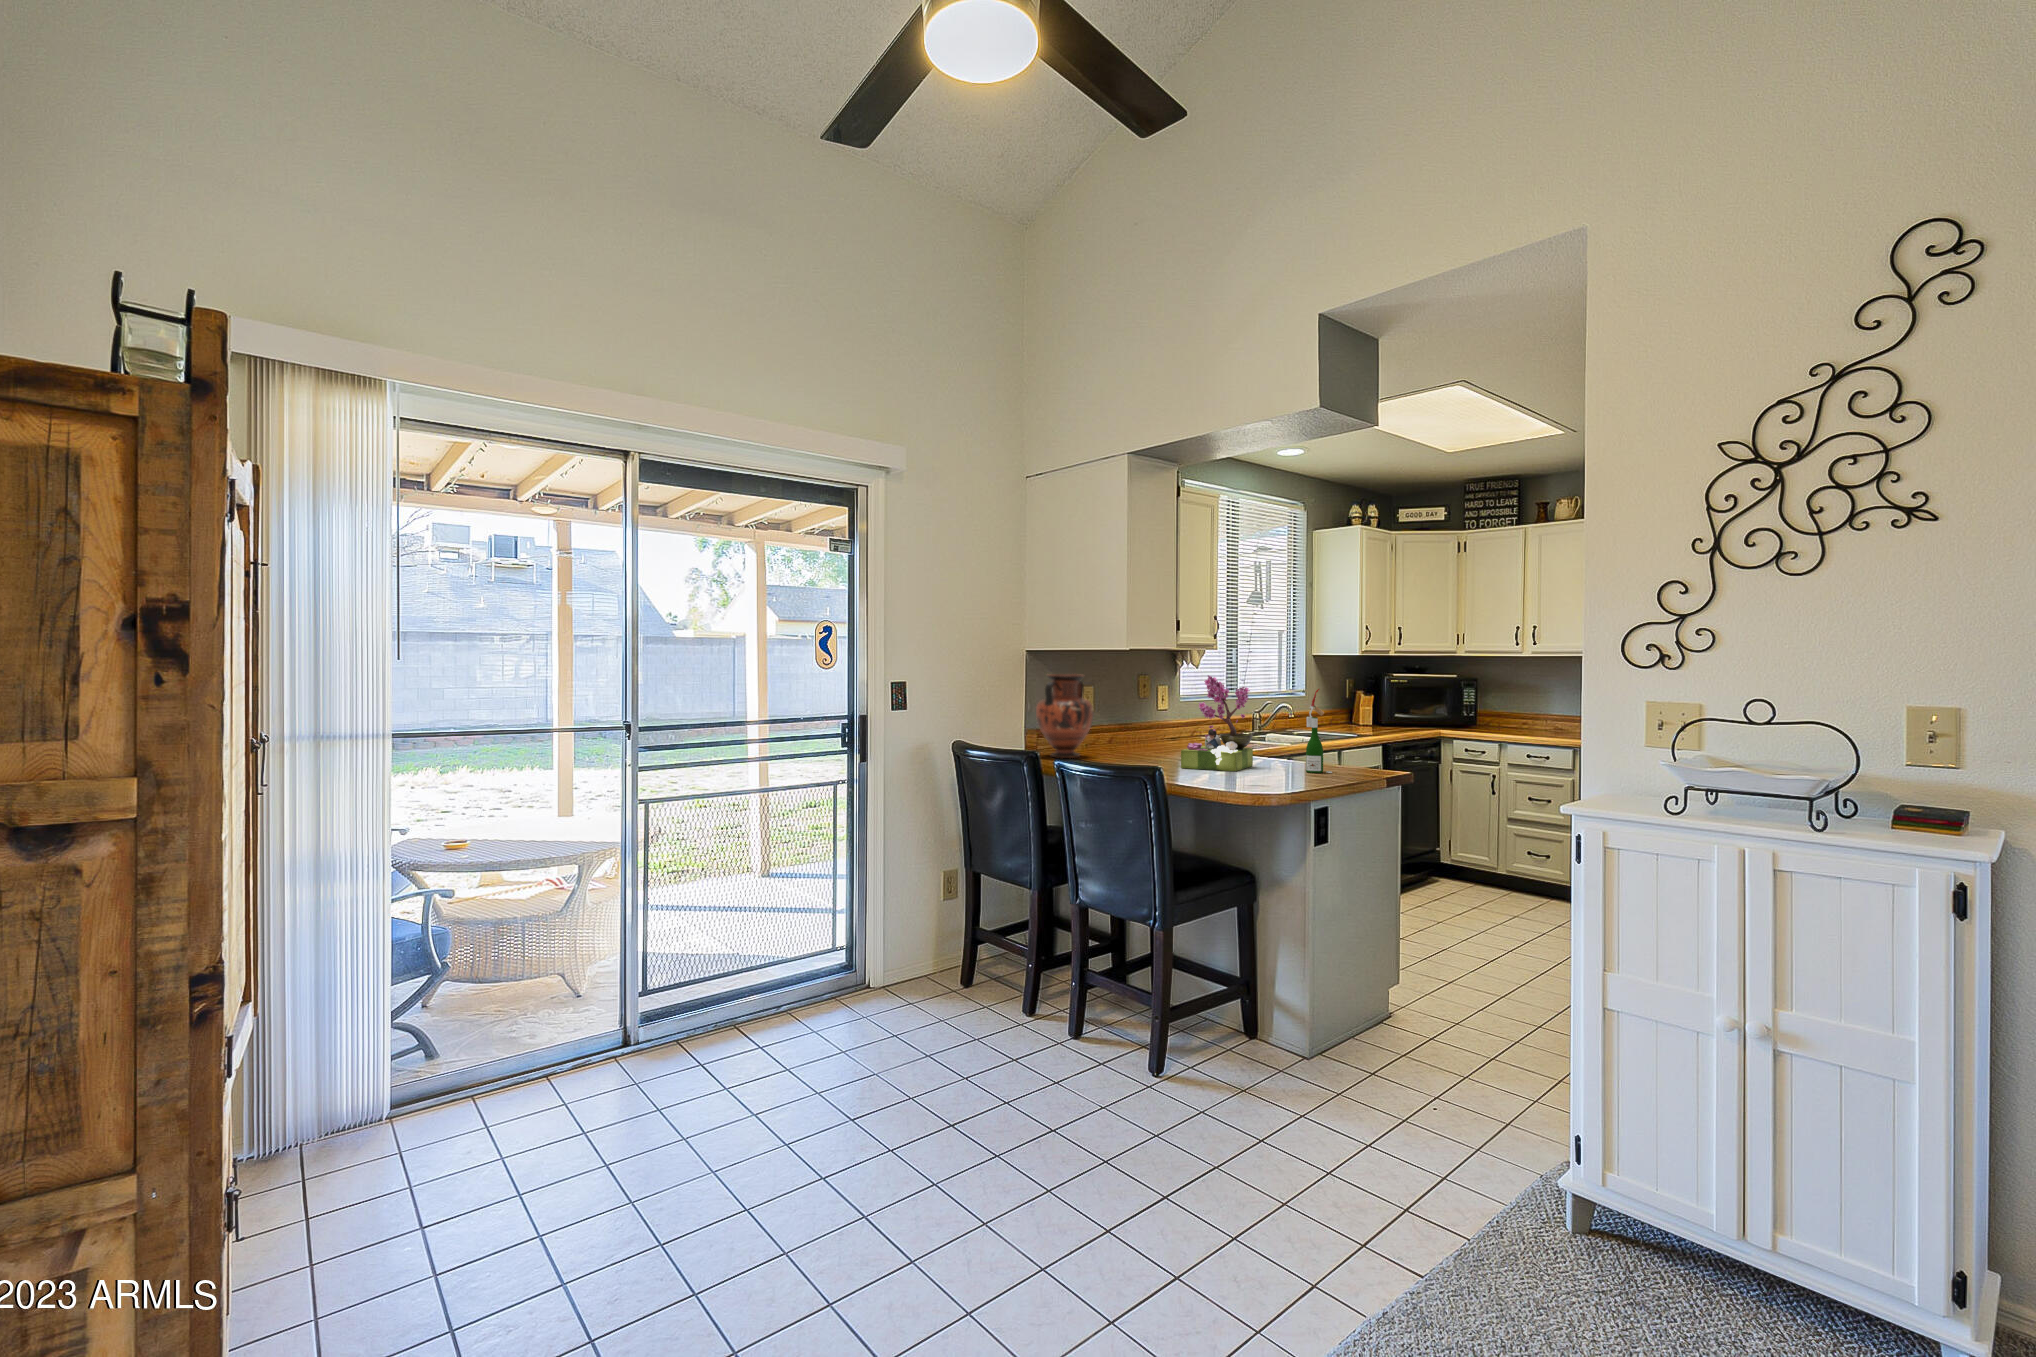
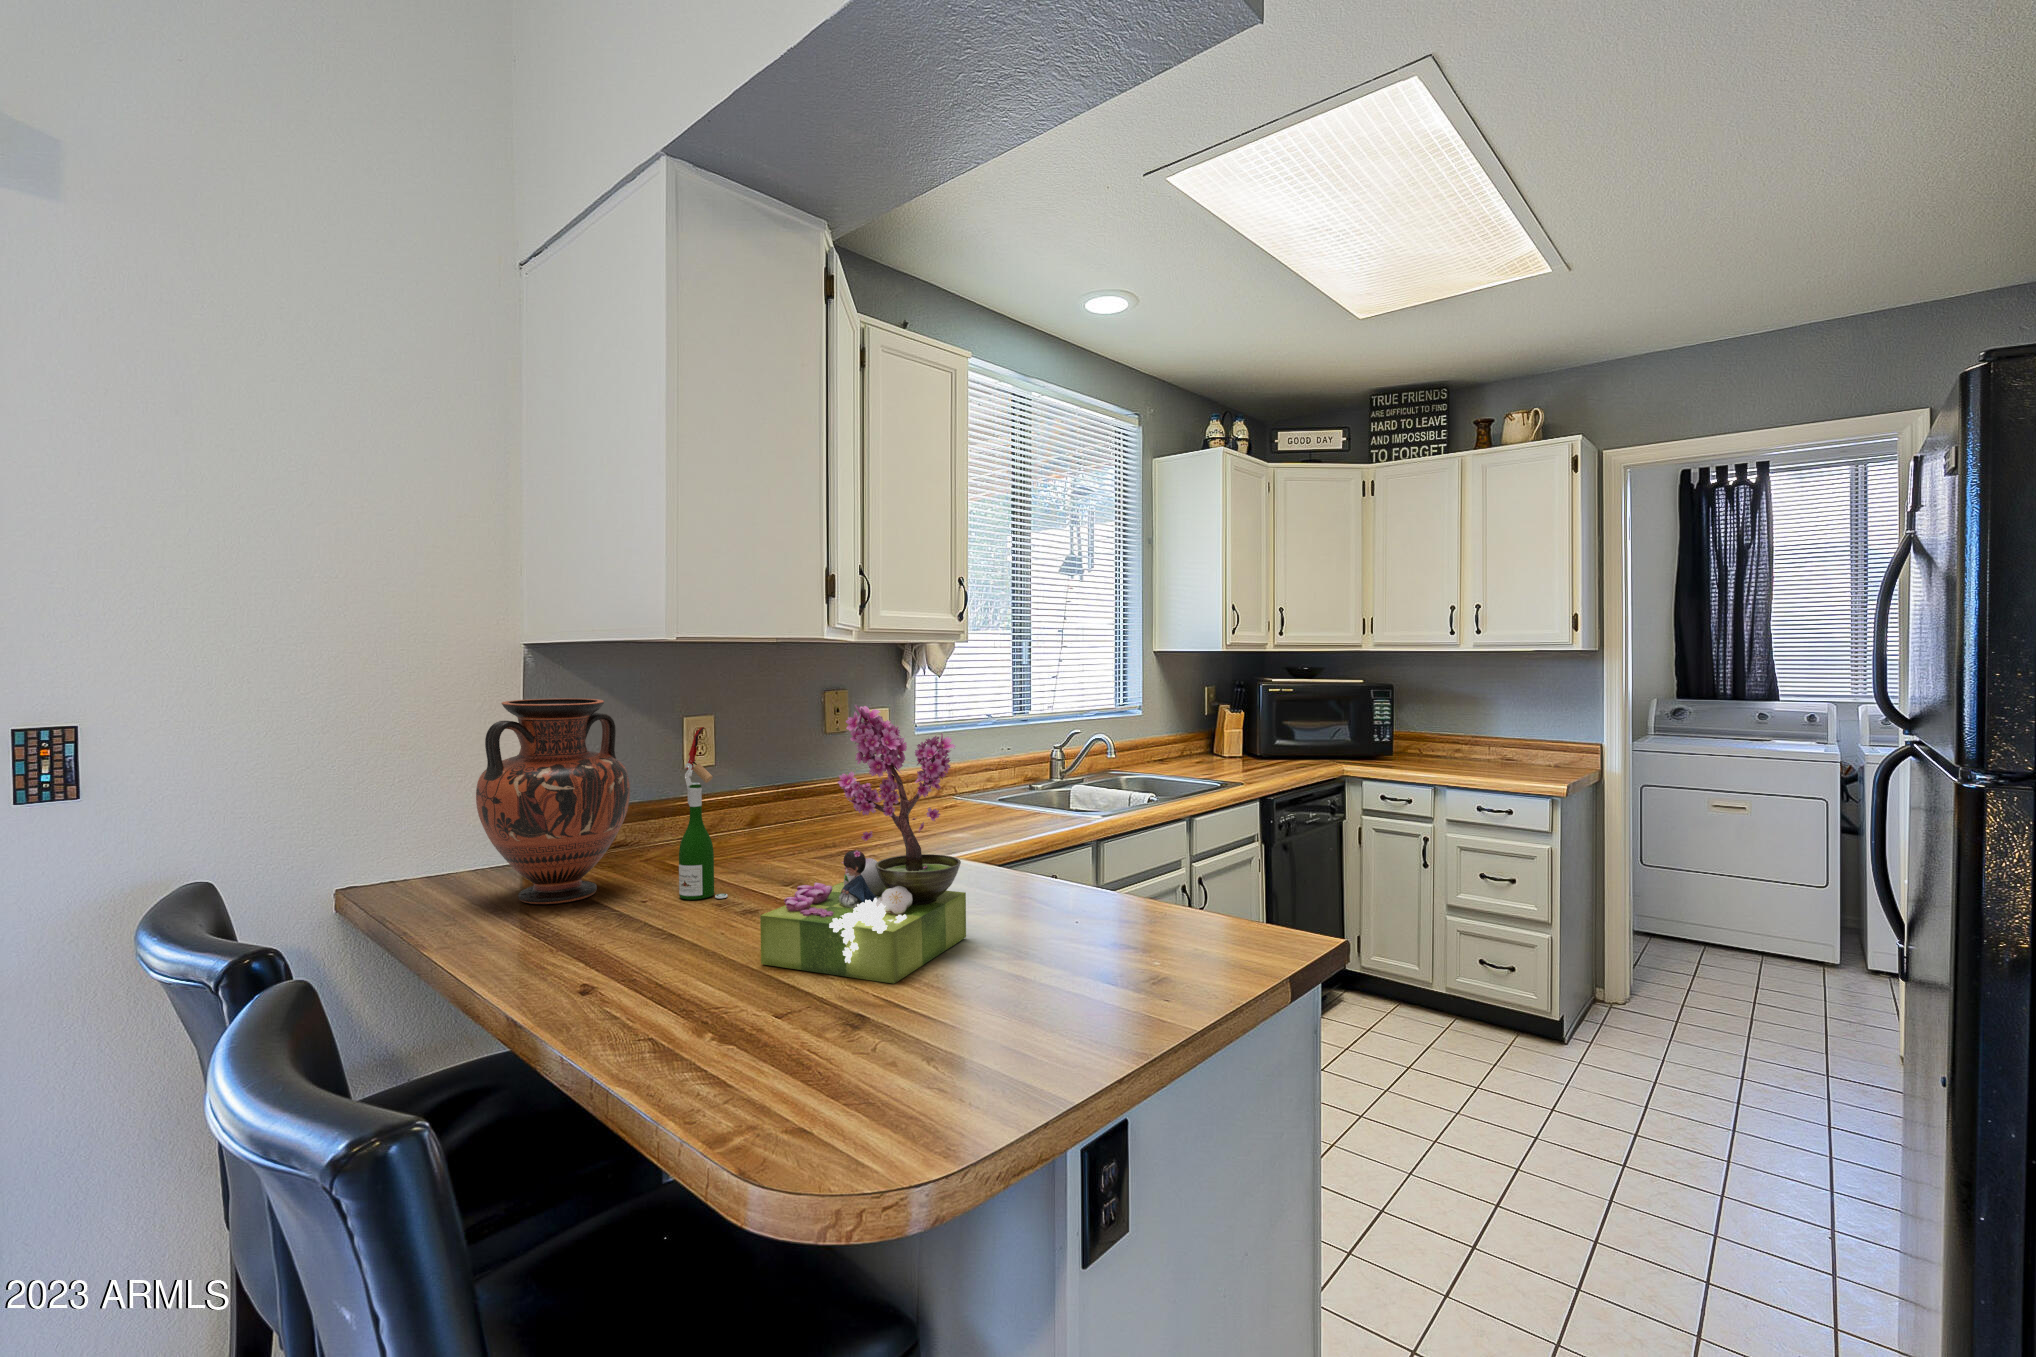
wine bottle: present [1306,689,1332,773] -> present [679,727,728,900]

